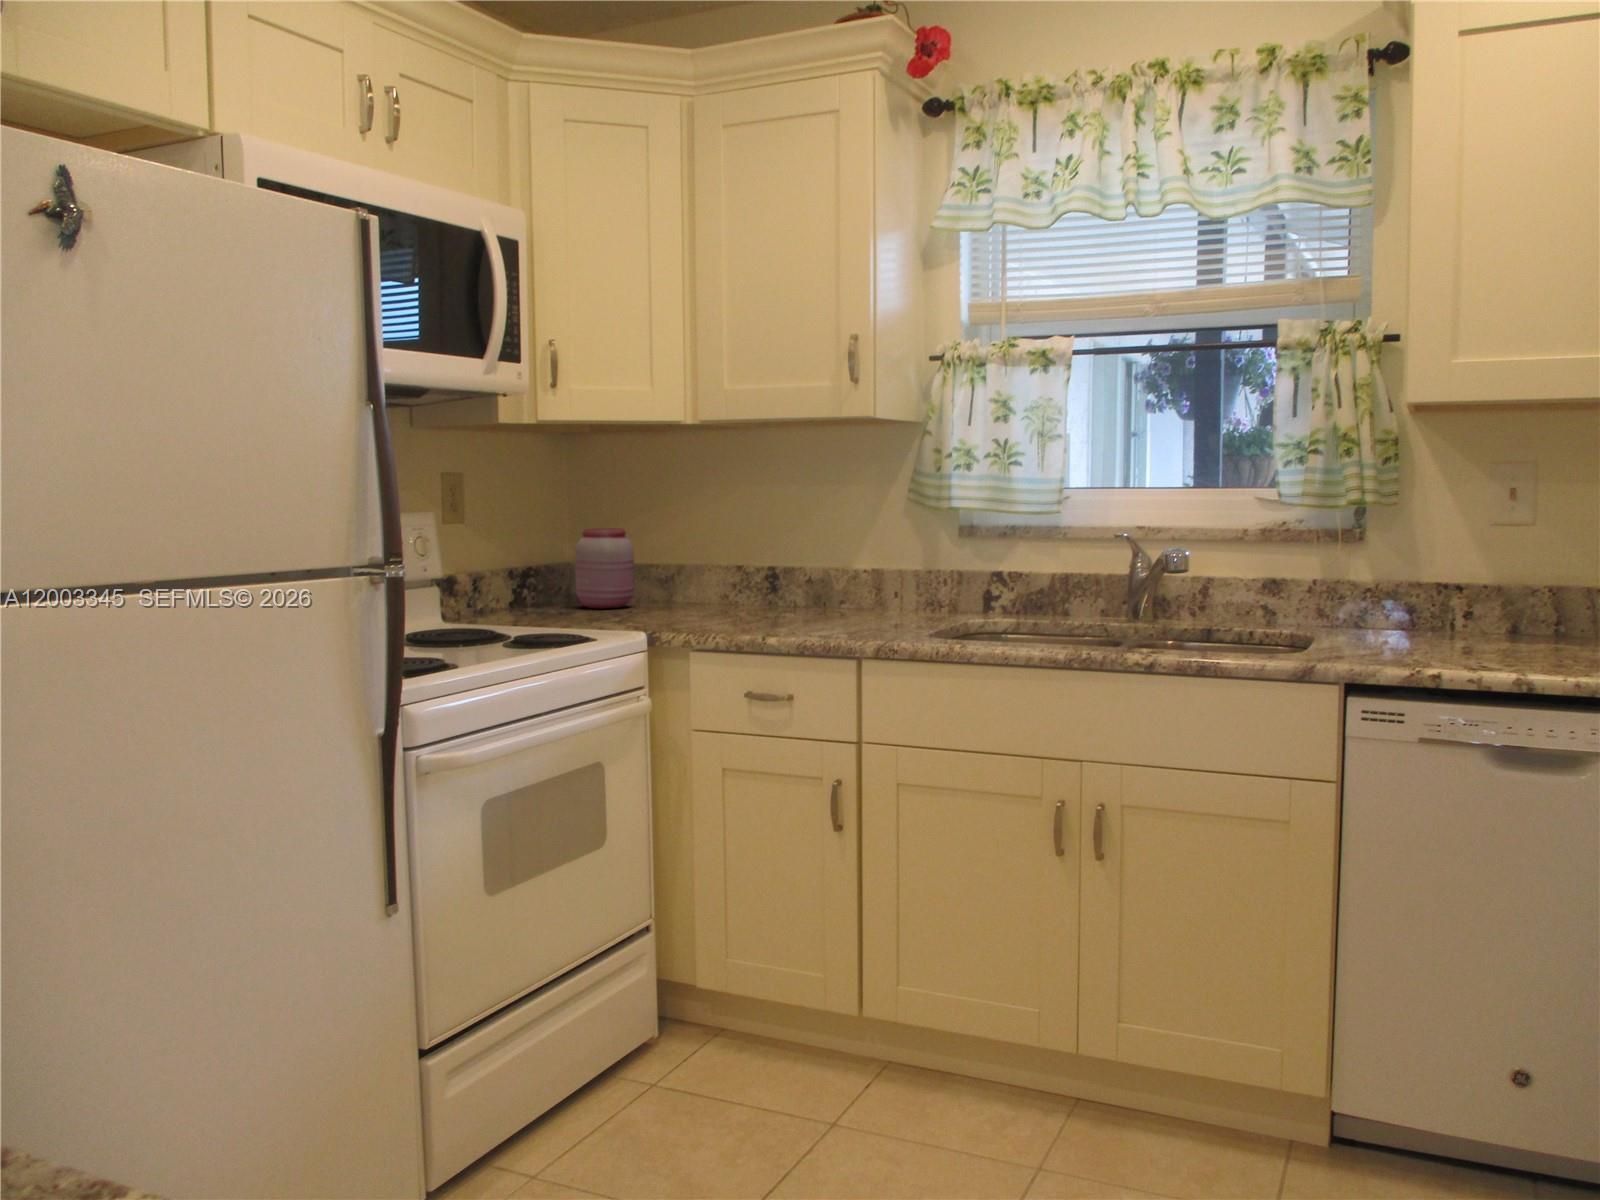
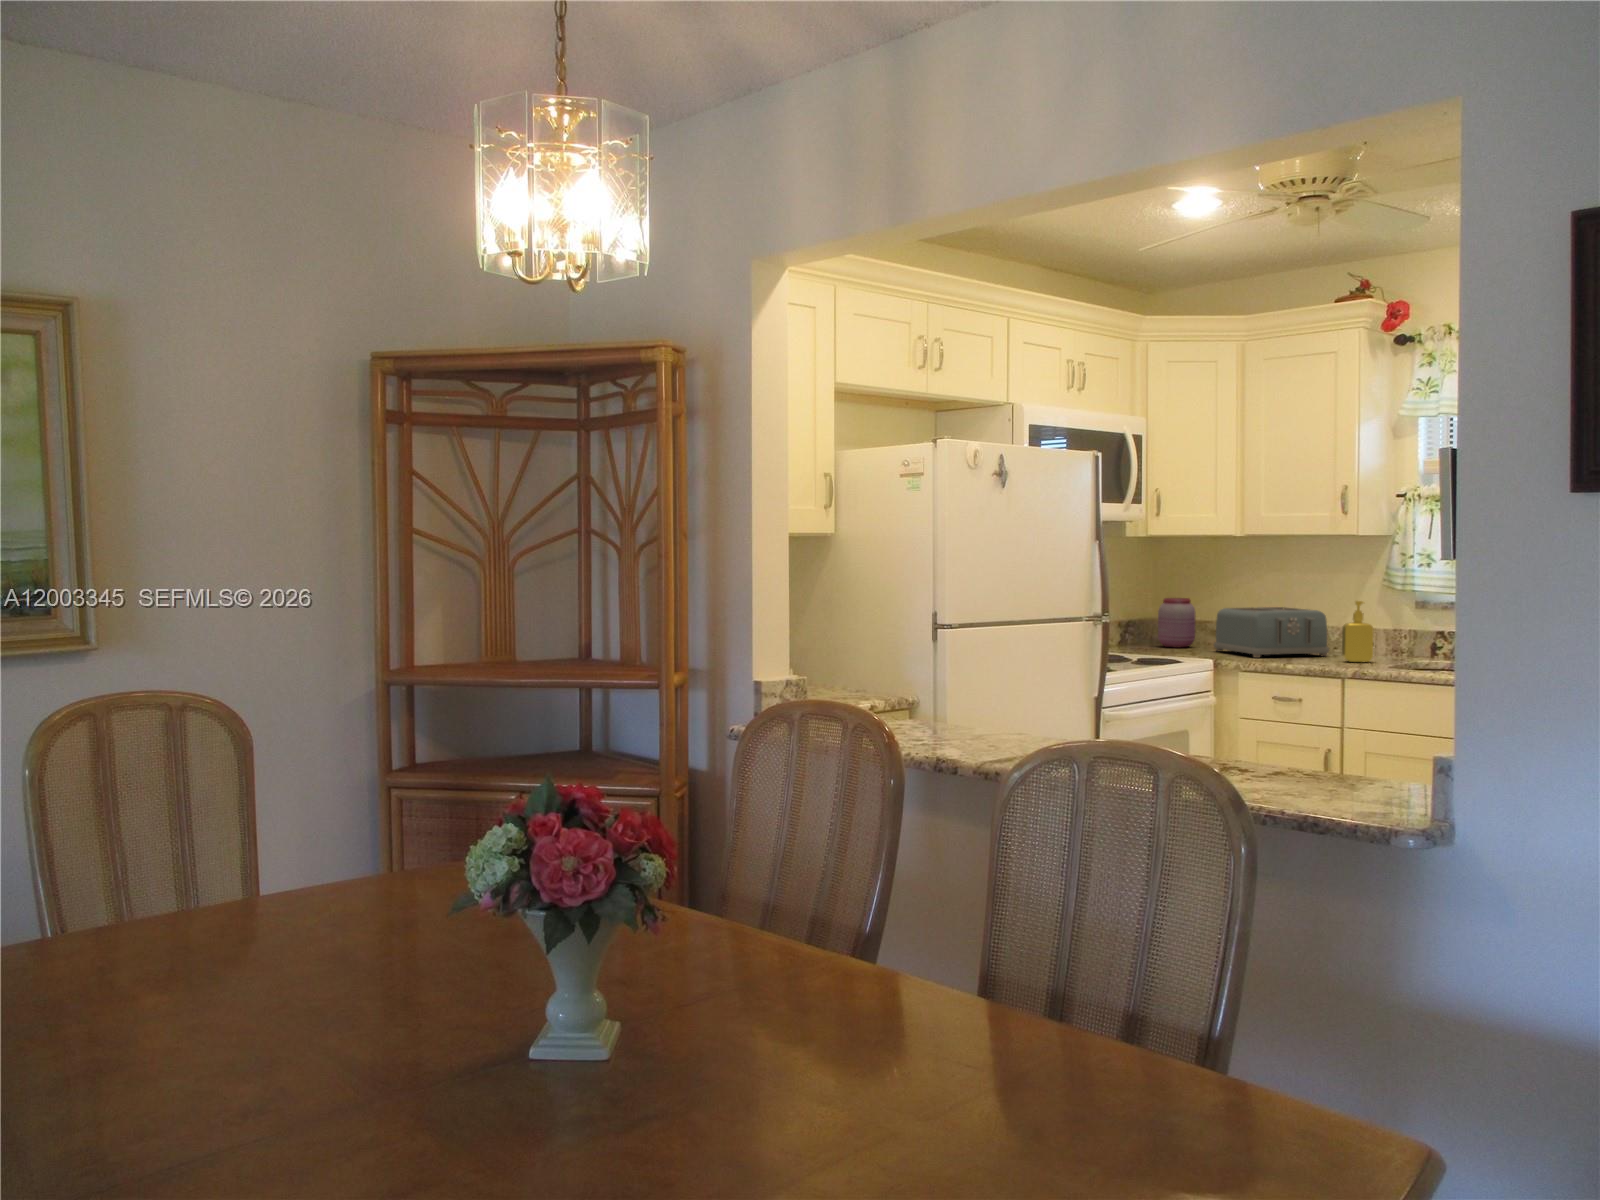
soap dispenser: none [854,526,901,627] -> present [1342,601,1373,662]
toaster: none [659,540,833,624] -> present [1214,607,1329,658]

